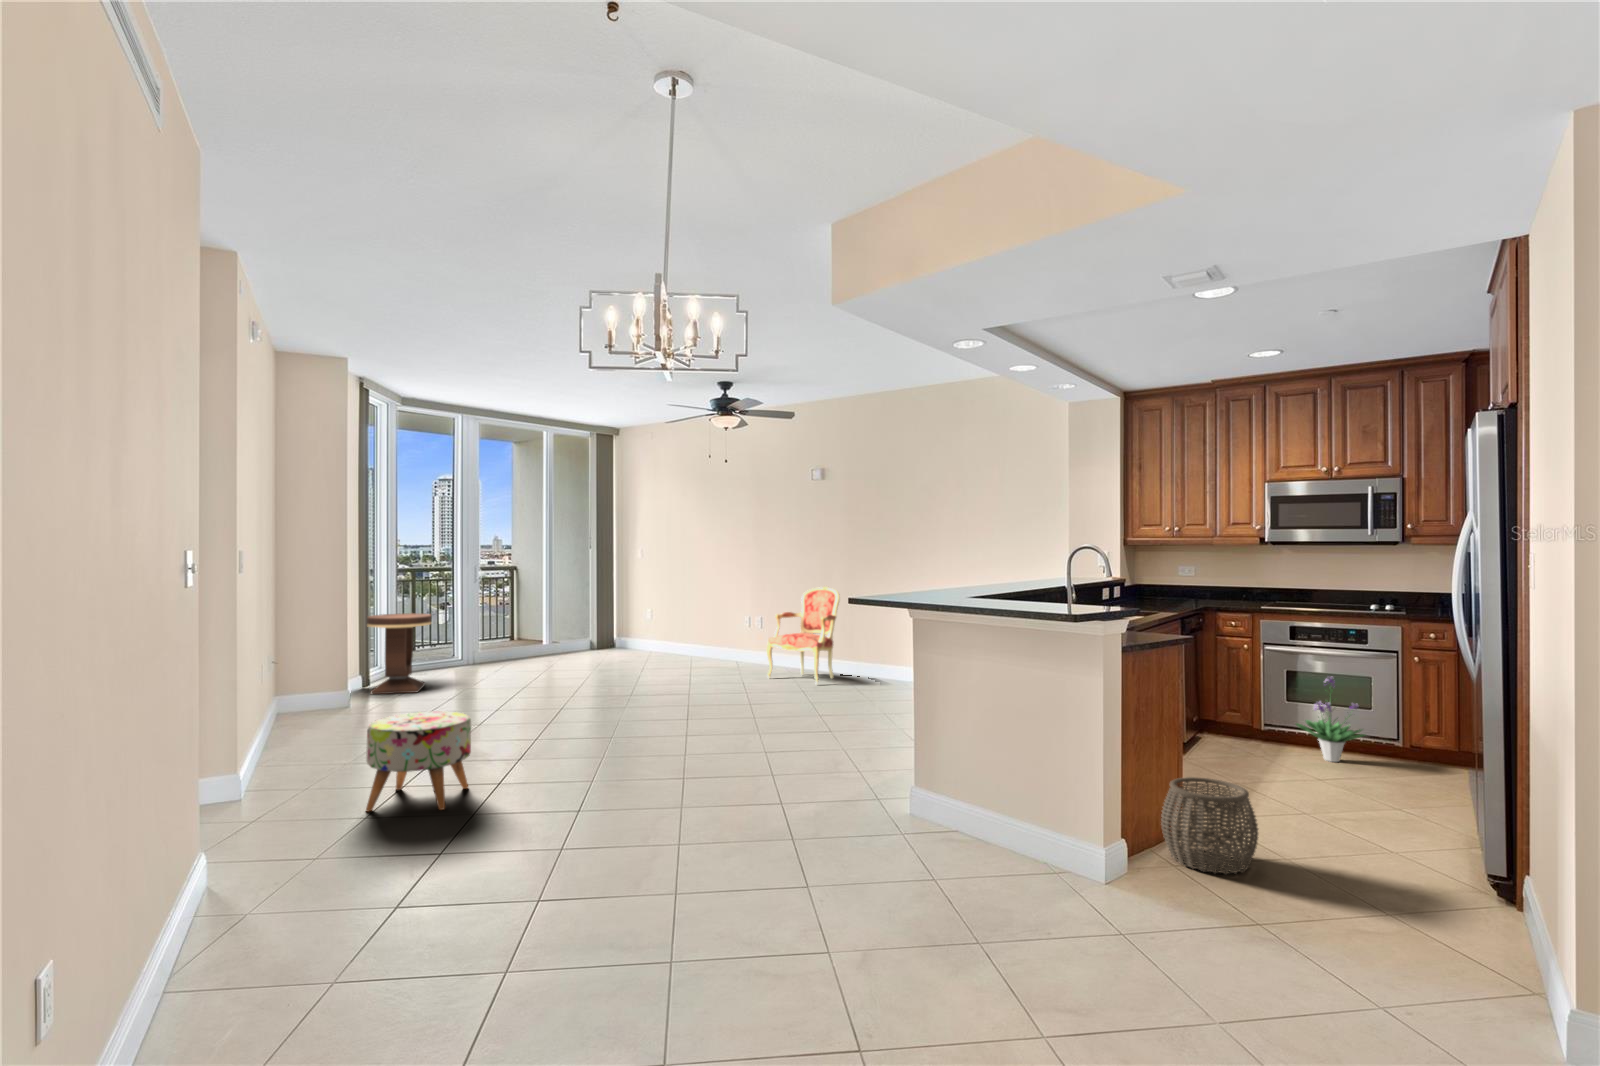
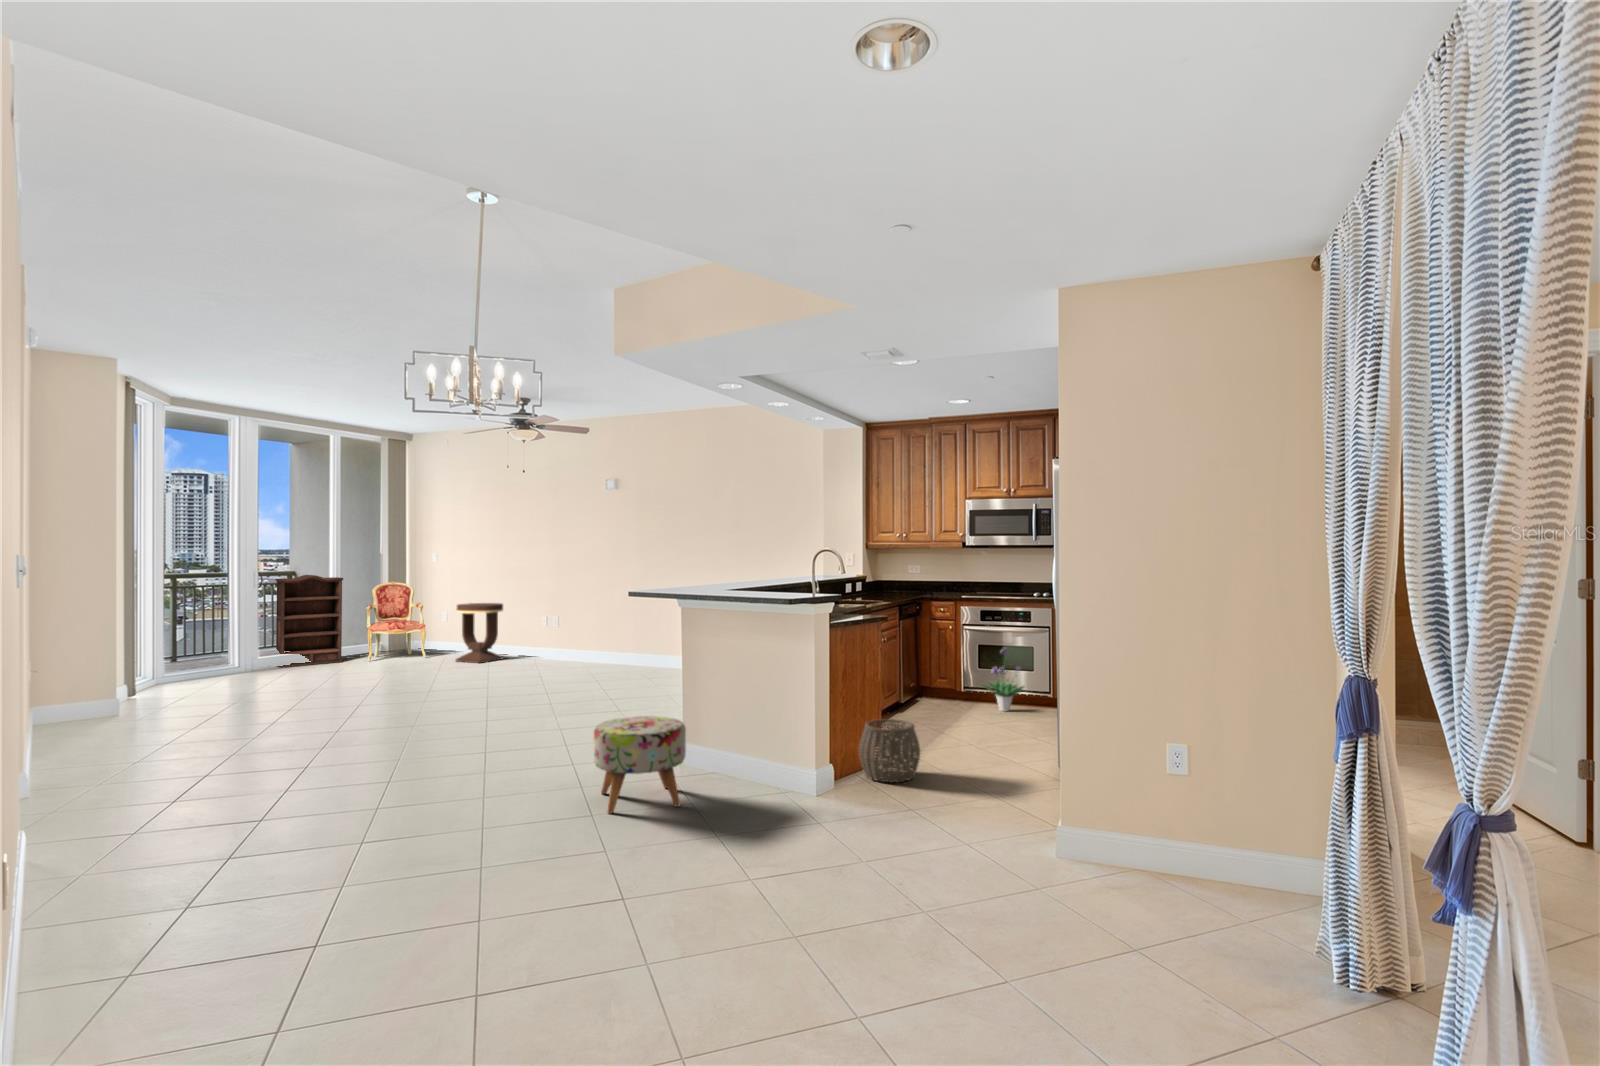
bookshelf: none [498,571,559,661] -> present [276,575,343,668]
armchair: present [767,587,840,684] -> present [366,581,426,661]
side table: present [367,613,431,694] -> present [456,603,503,663]
ottoman: present [366,712,471,811] -> present [594,716,686,814]

